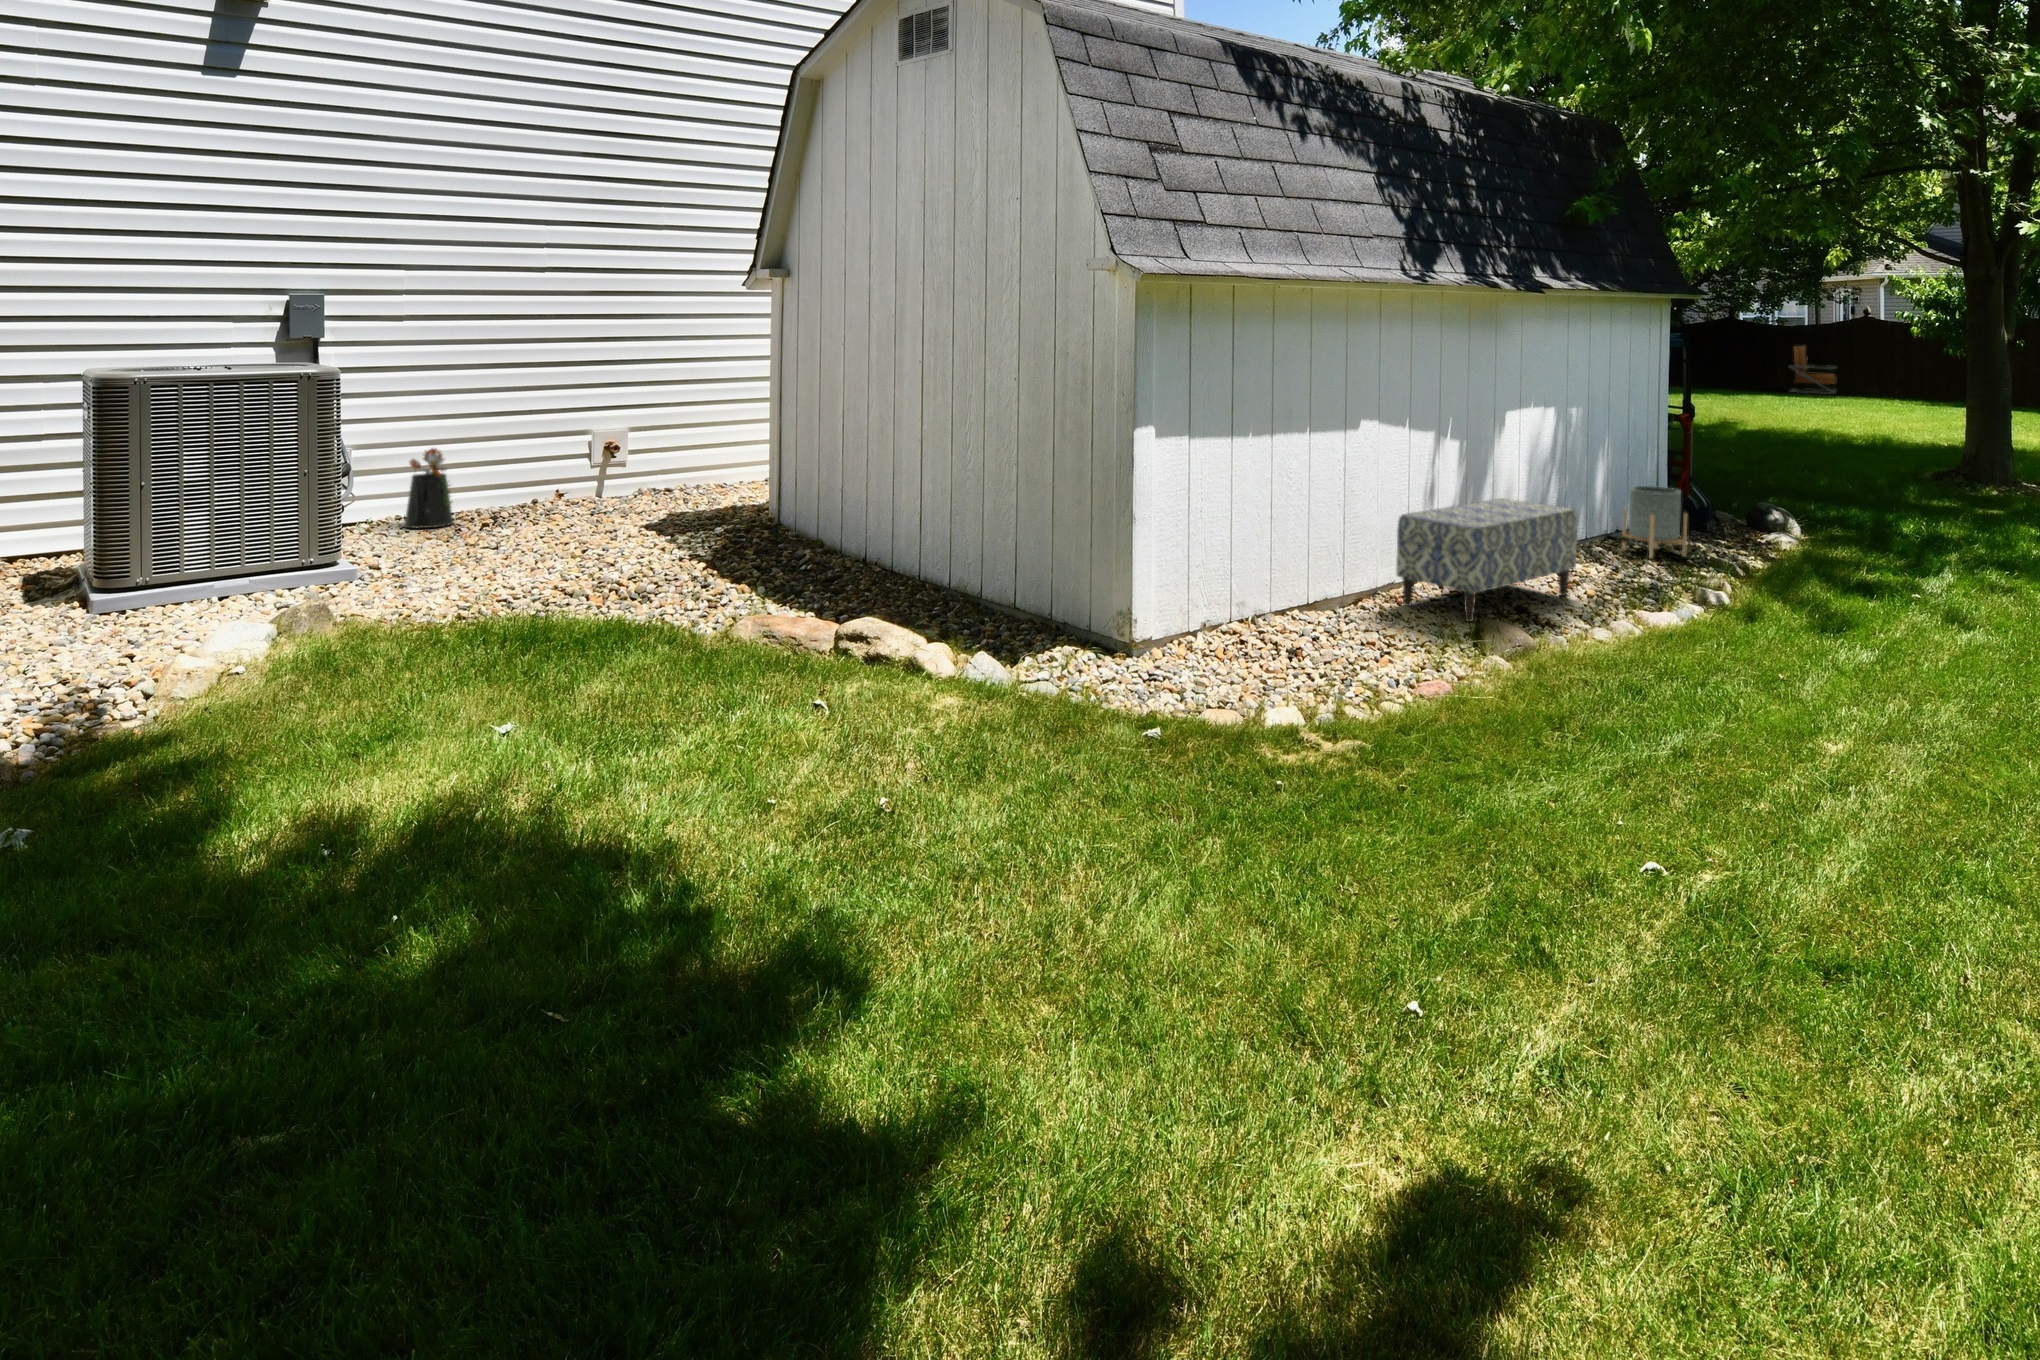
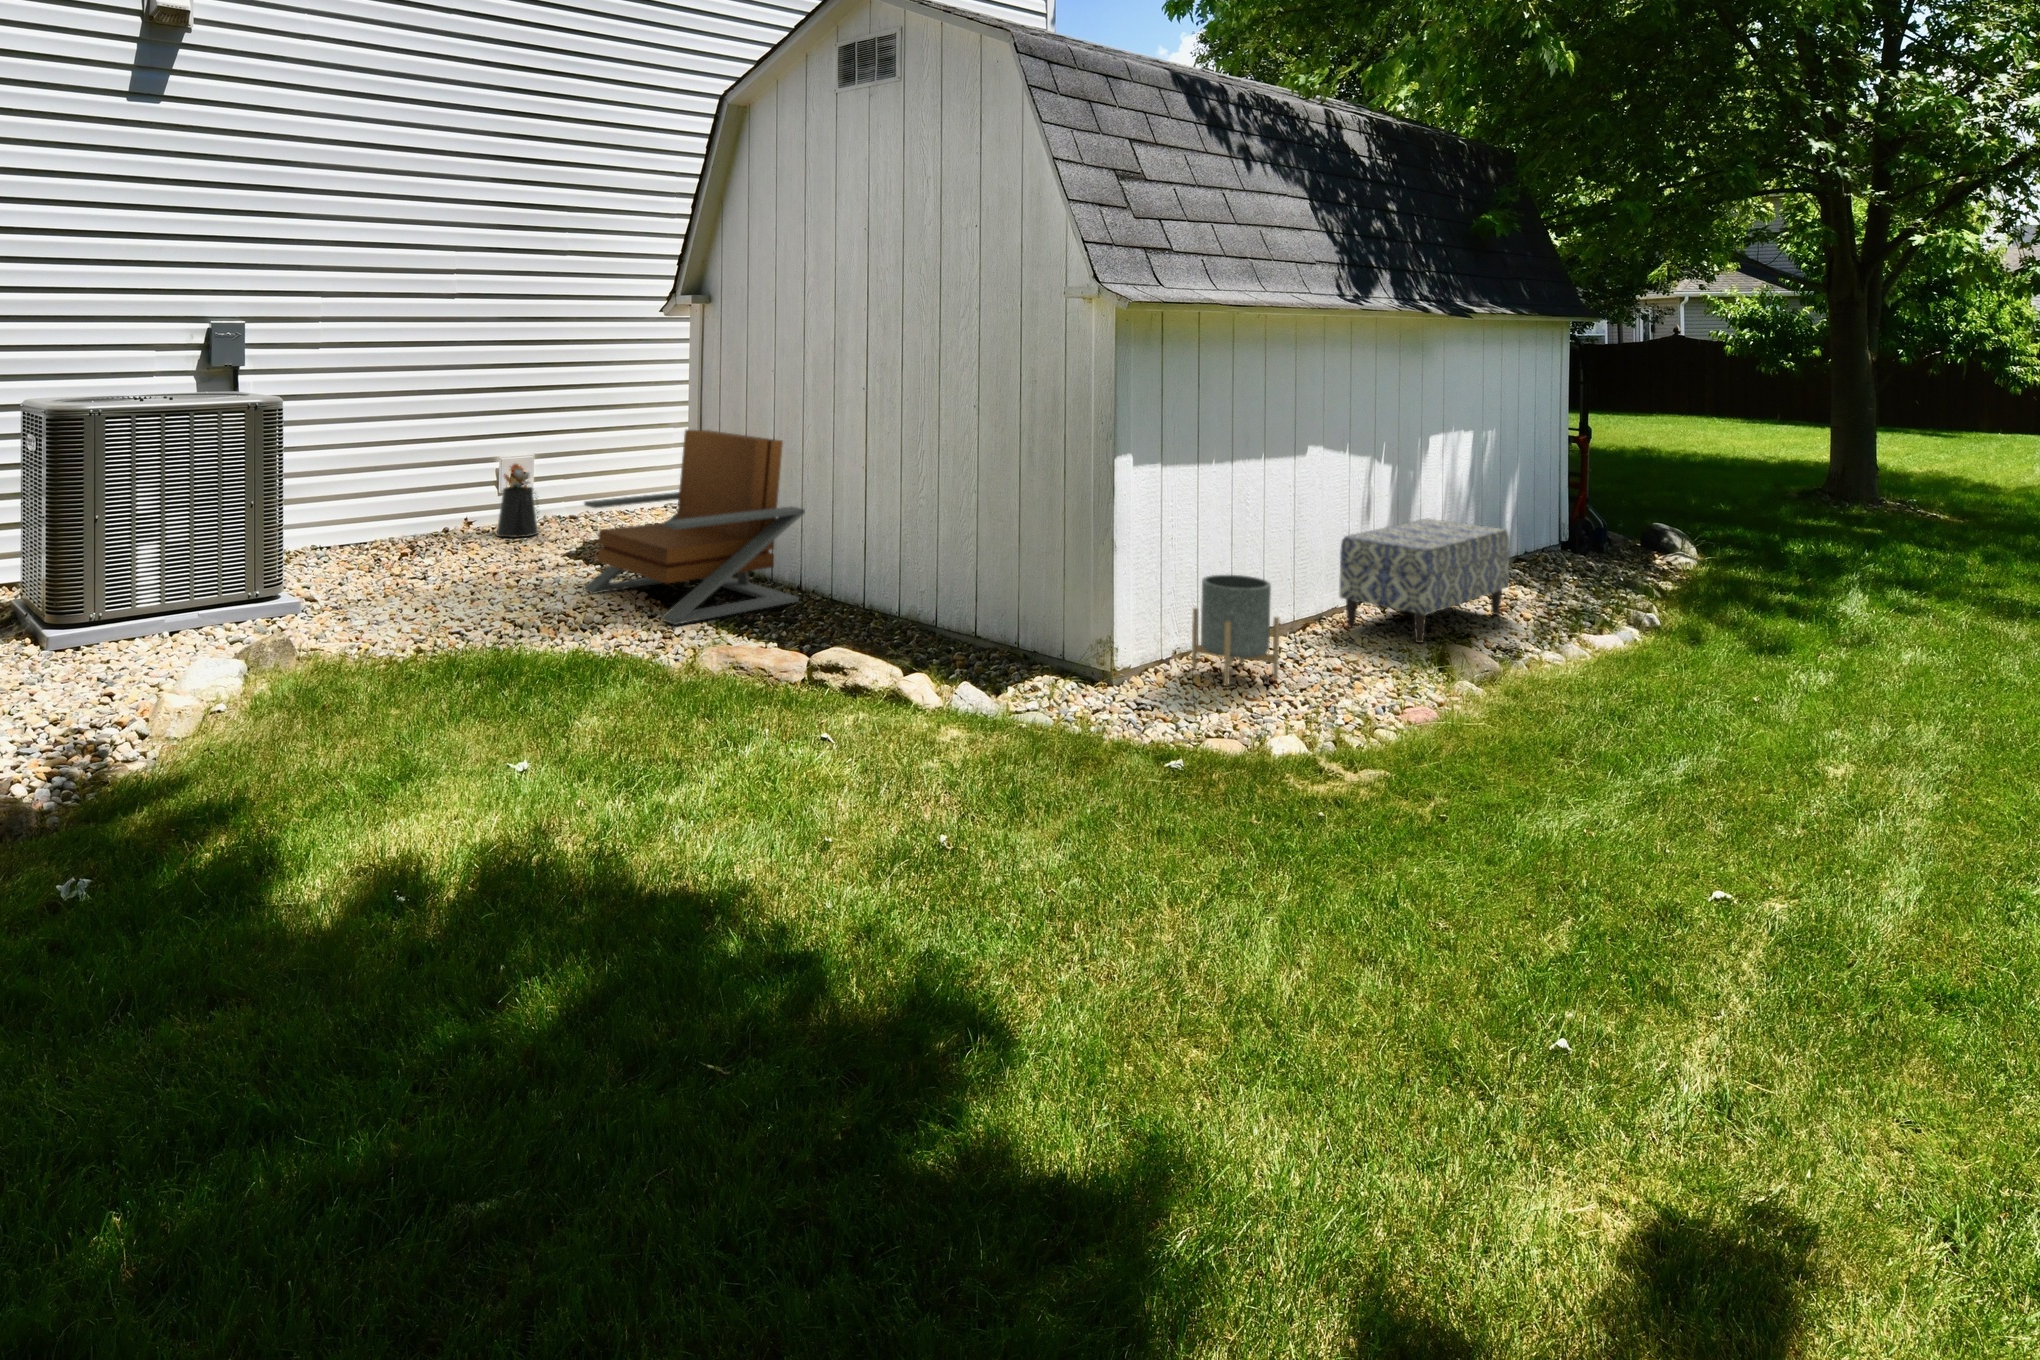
lounge chair: present [1791,346,1837,394] -> present [583,429,805,625]
watering can: present [403,448,454,529] -> present [496,464,538,537]
planter: present [1622,486,1687,558] -> present [1192,575,1279,686]

